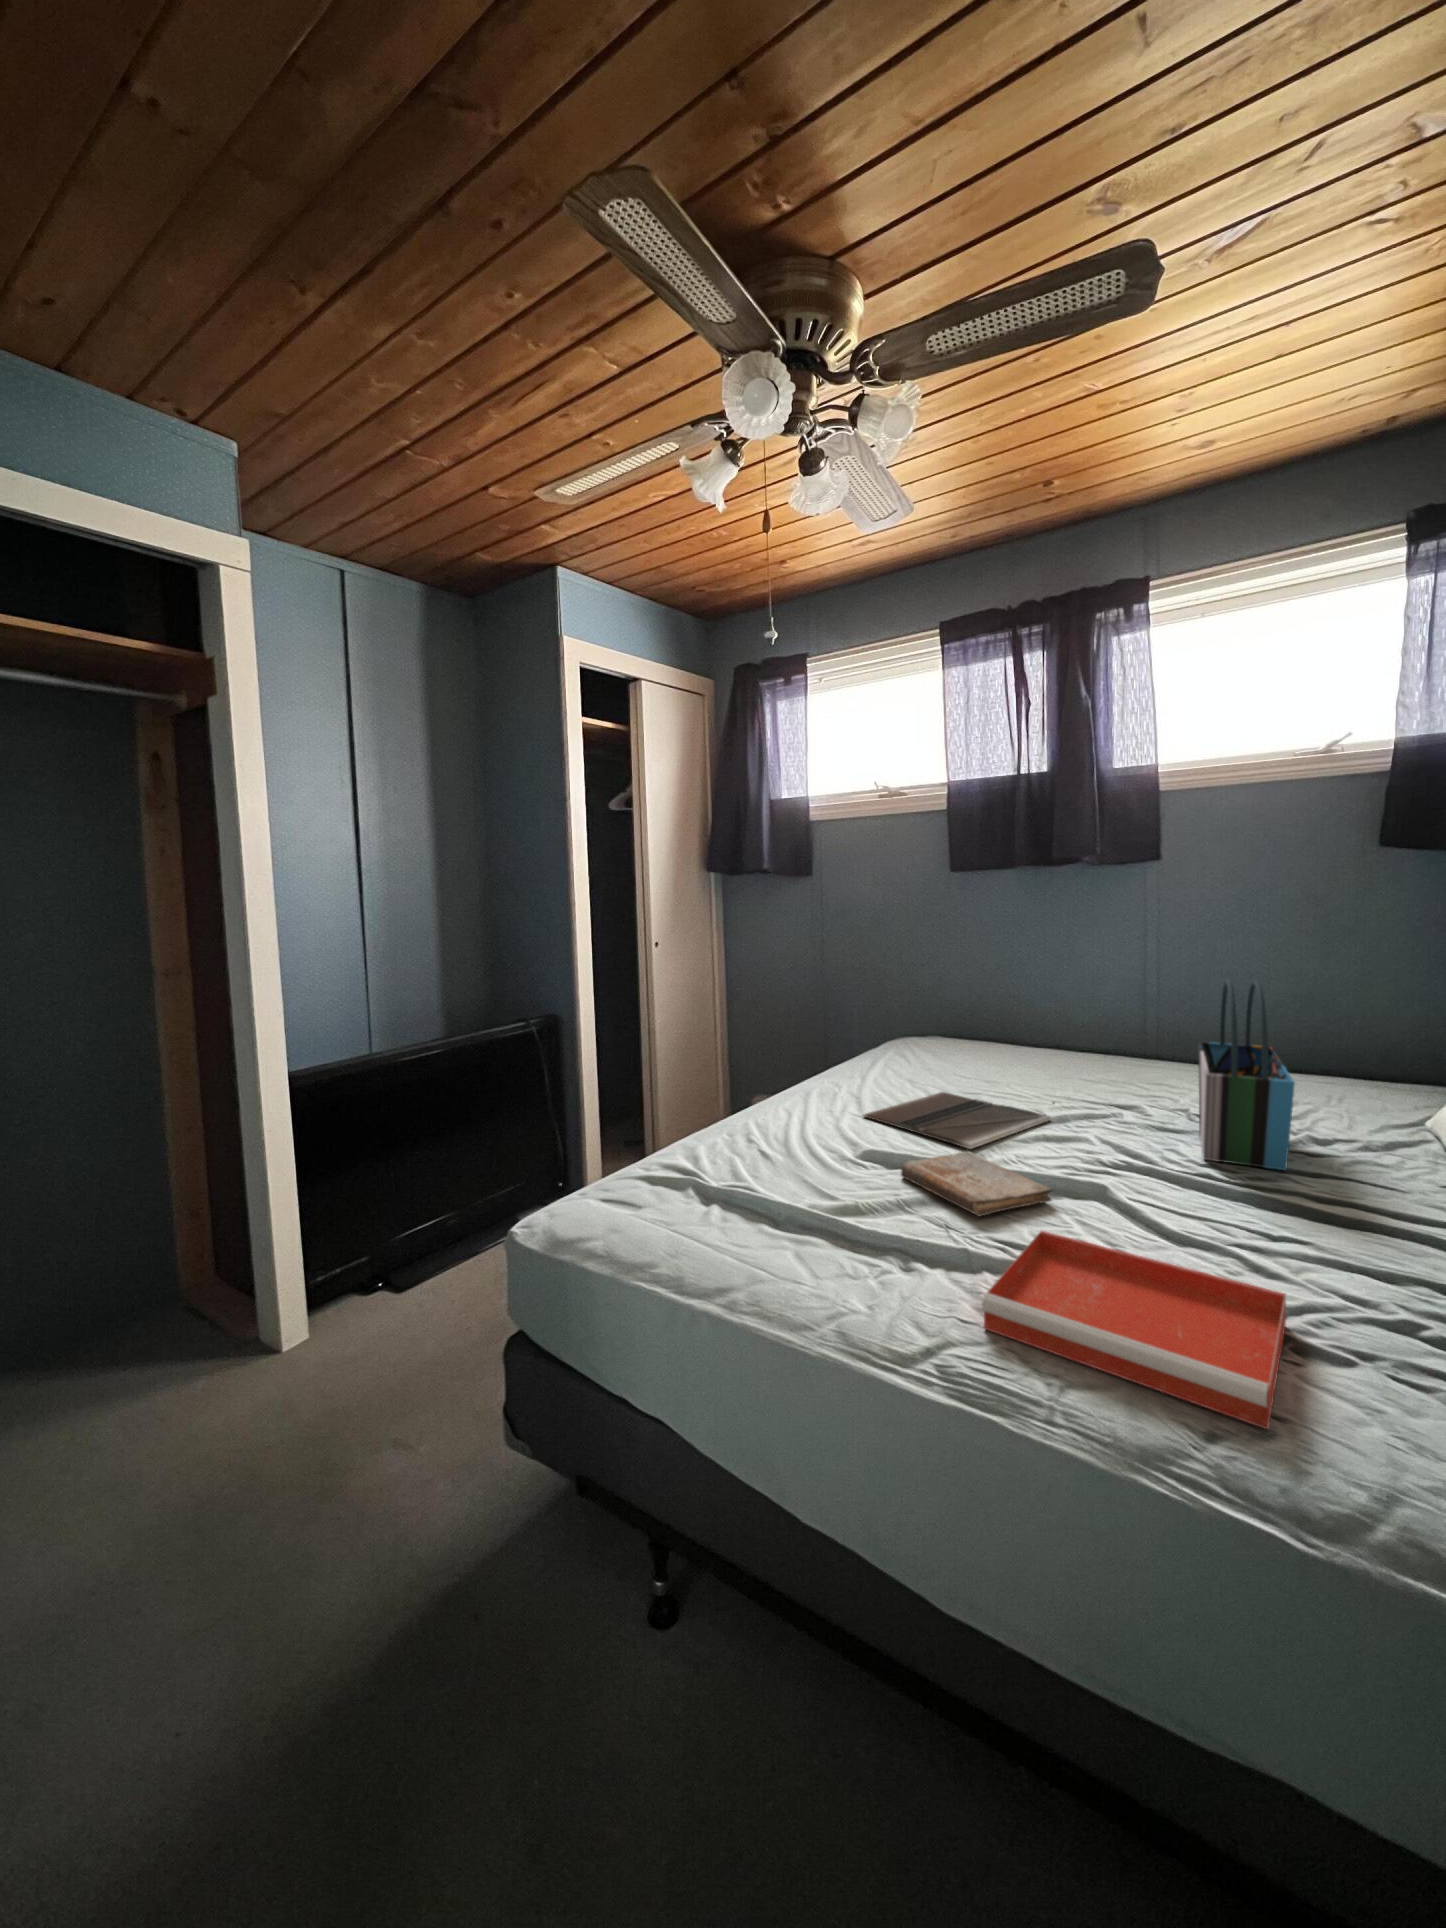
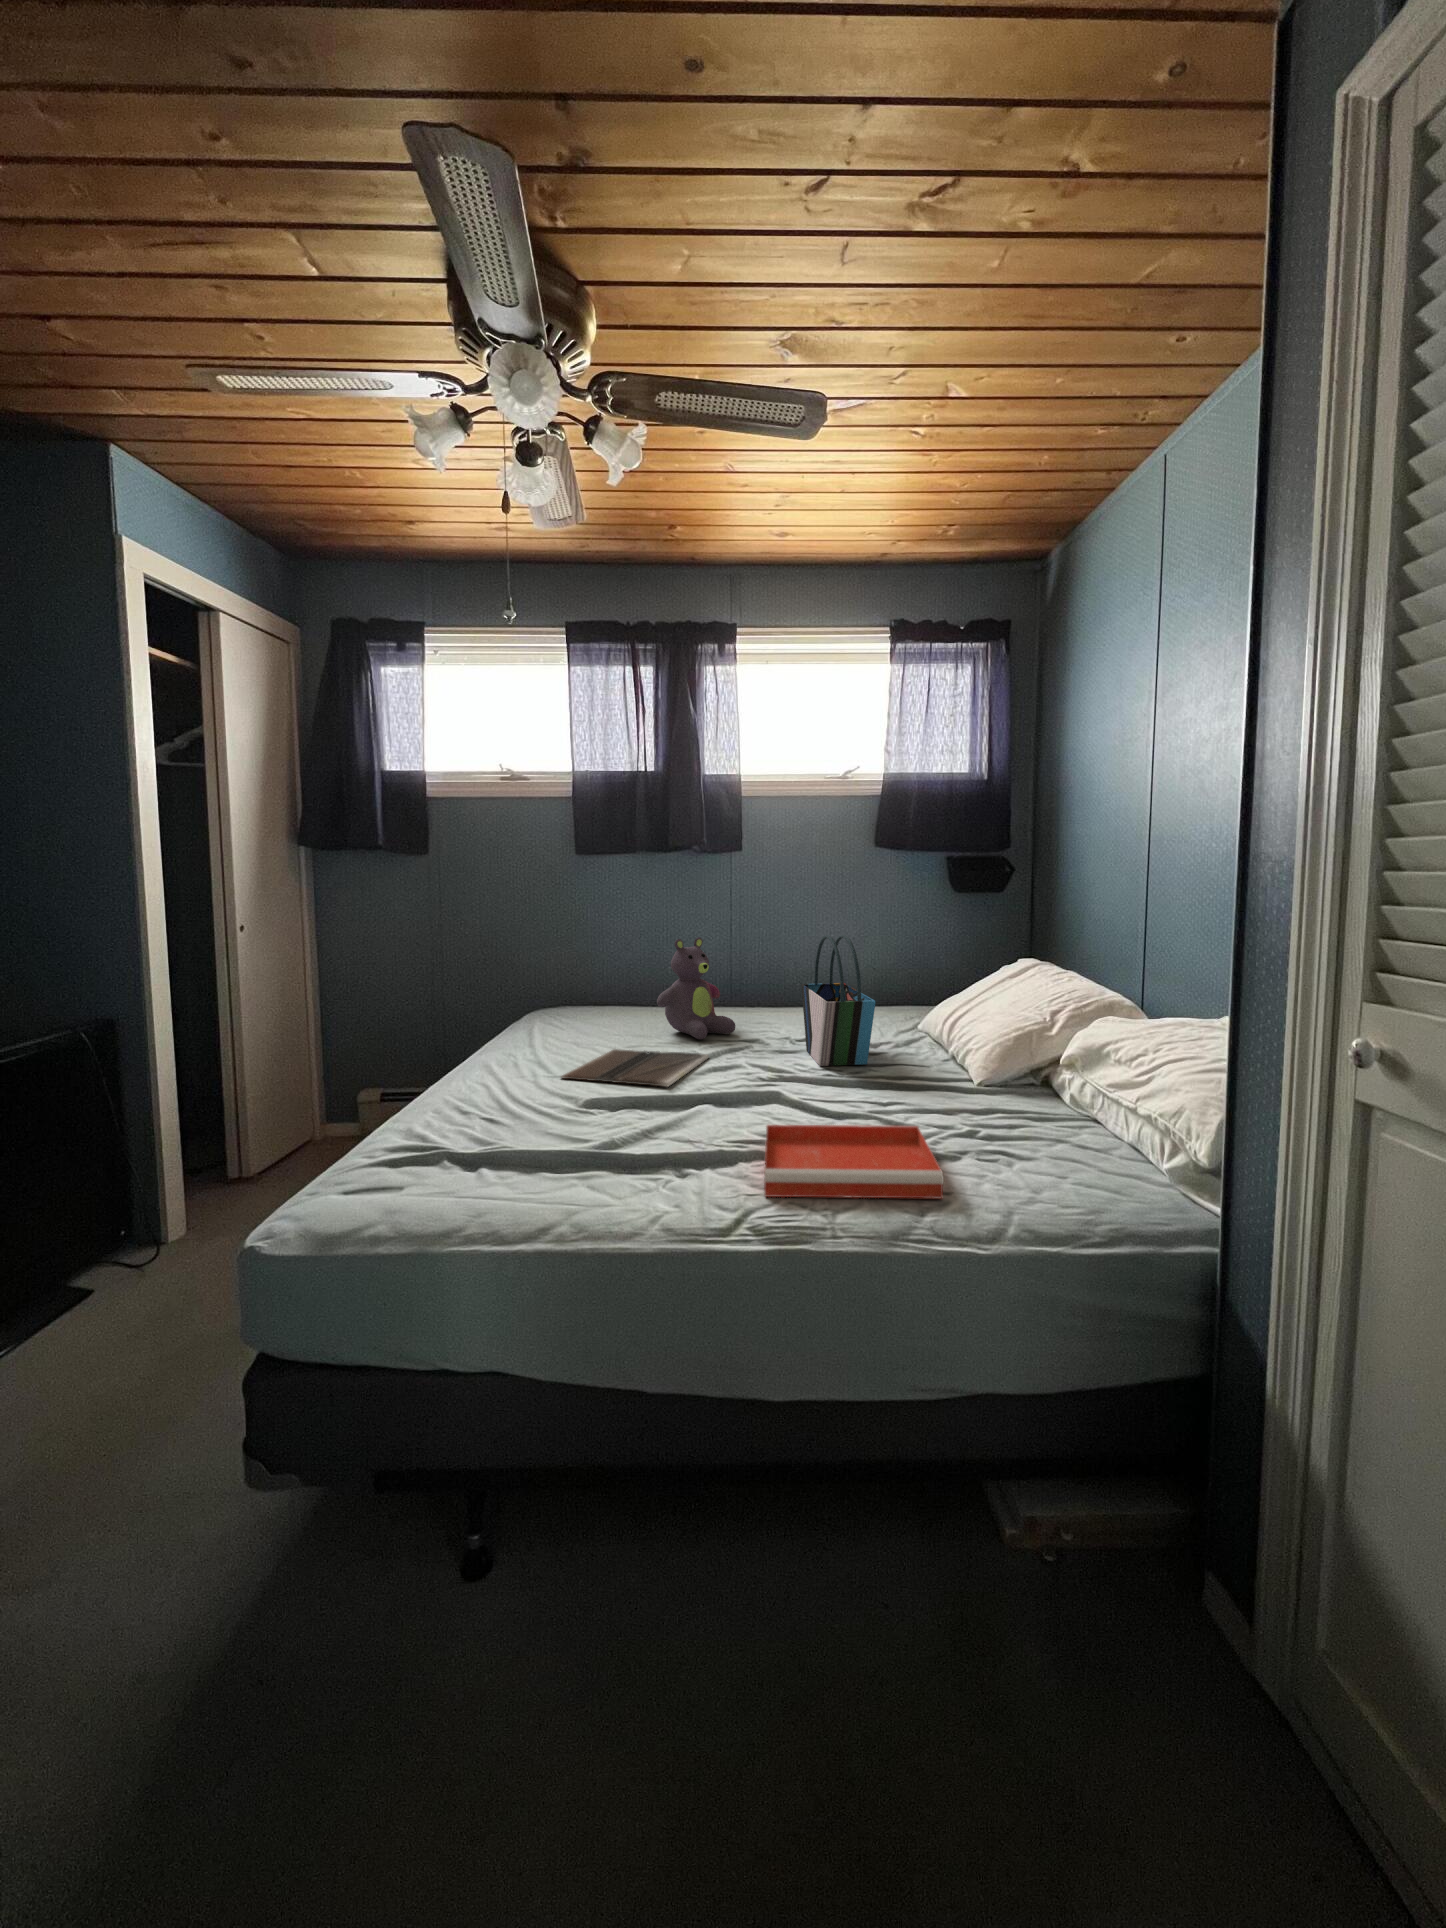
stuffed bear: none [1005,970,1109,1095] -> present [657,937,736,1039]
book: present [901,1151,1052,1216] -> none [630,1086,751,1129]

